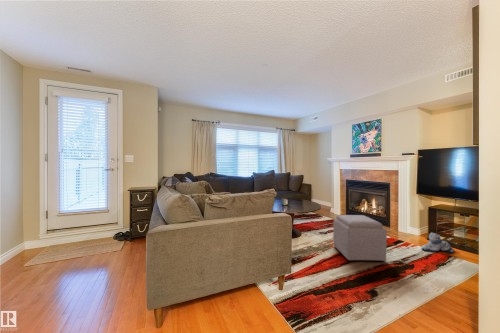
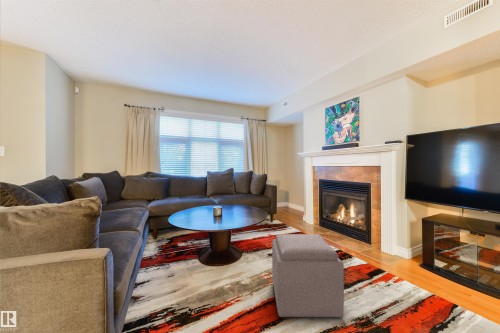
plush toy: present [421,232,454,253] -> none [408,260,460,295]

